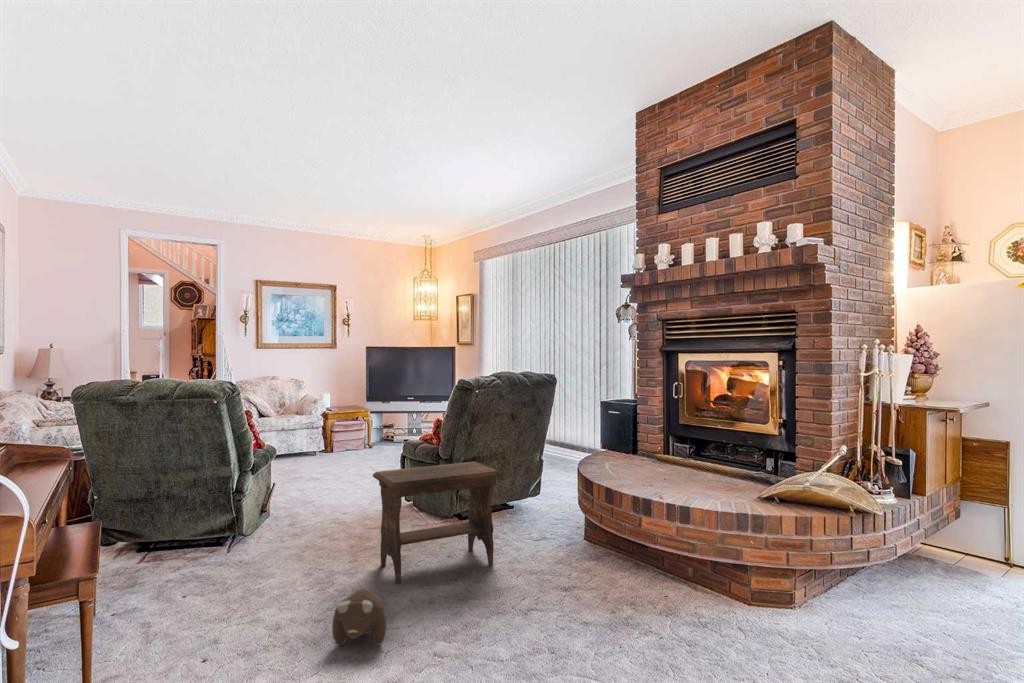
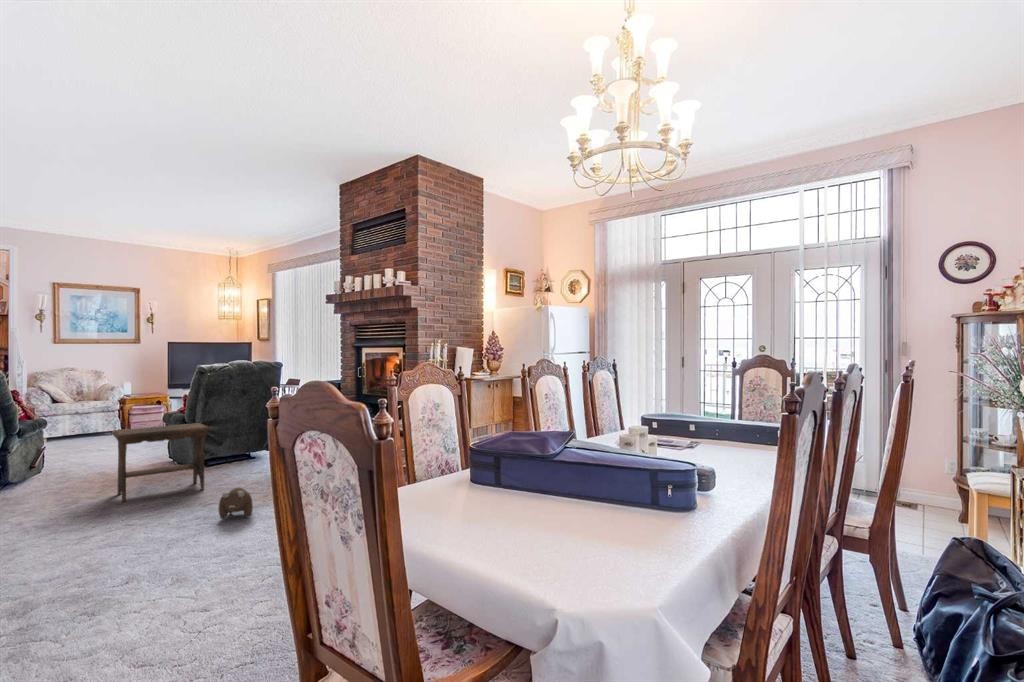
plush toy: present [332,589,386,646] -> present [219,488,253,519]

